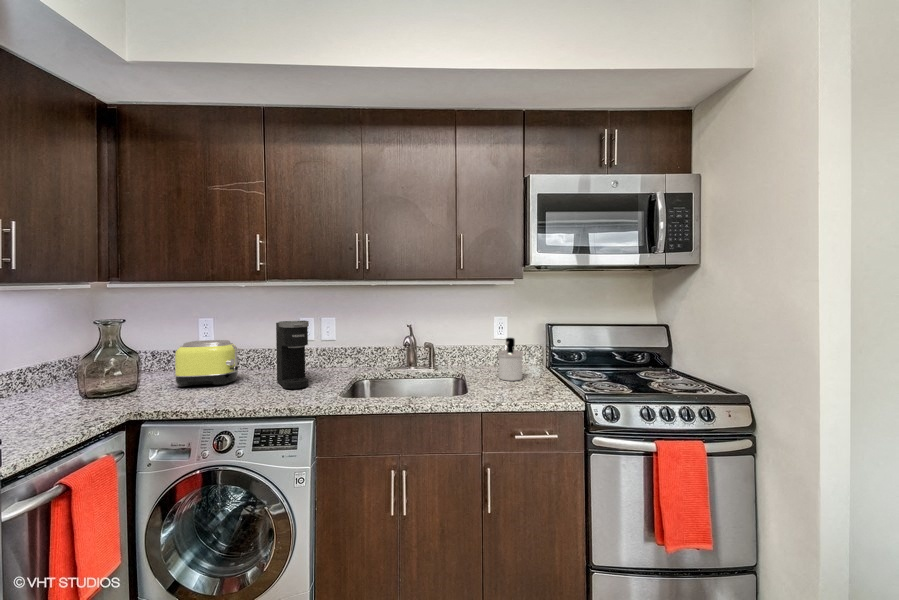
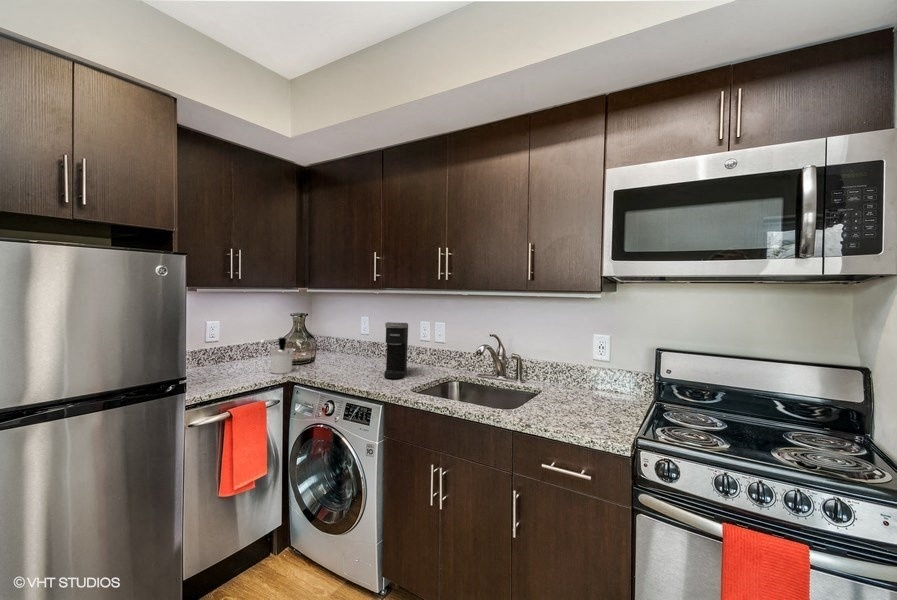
soap dispenser: present [498,338,523,381] -> present [258,337,293,374]
toaster: present [174,340,242,387] -> none [329,333,372,368]

